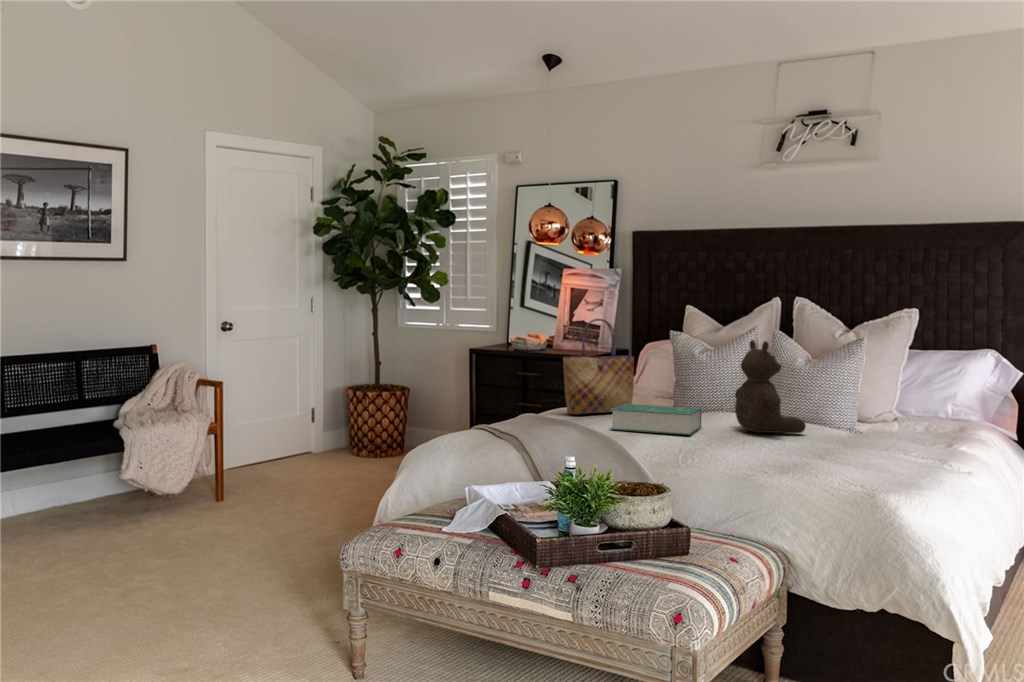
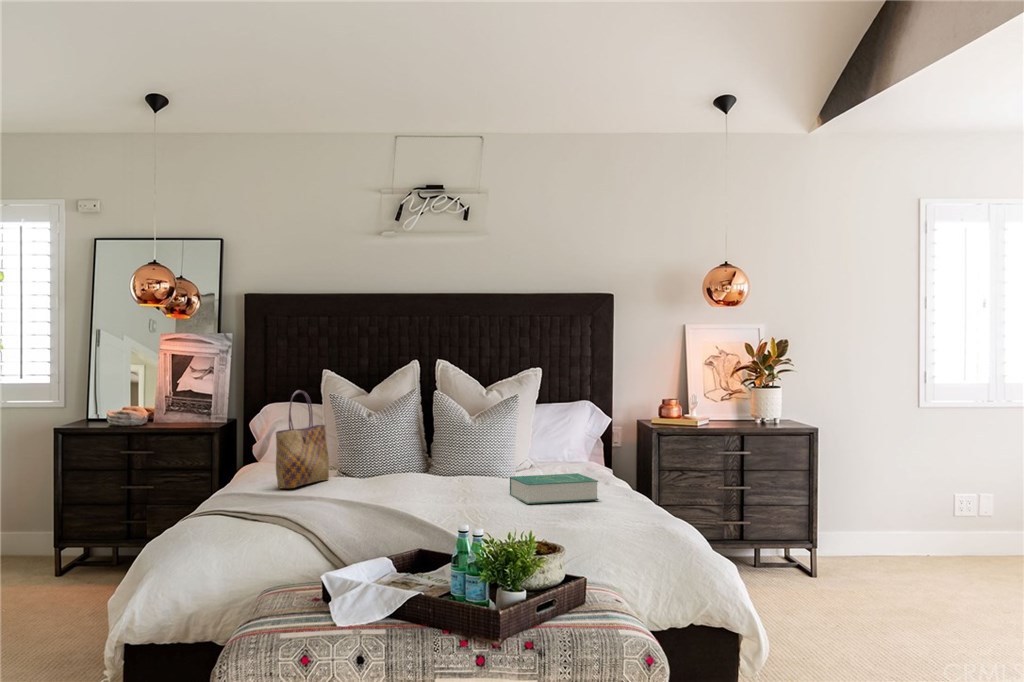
teddy bear: present [735,340,806,433] -> none [439,404,504,485]
book: present [611,404,702,435] -> present [510,473,598,504]

